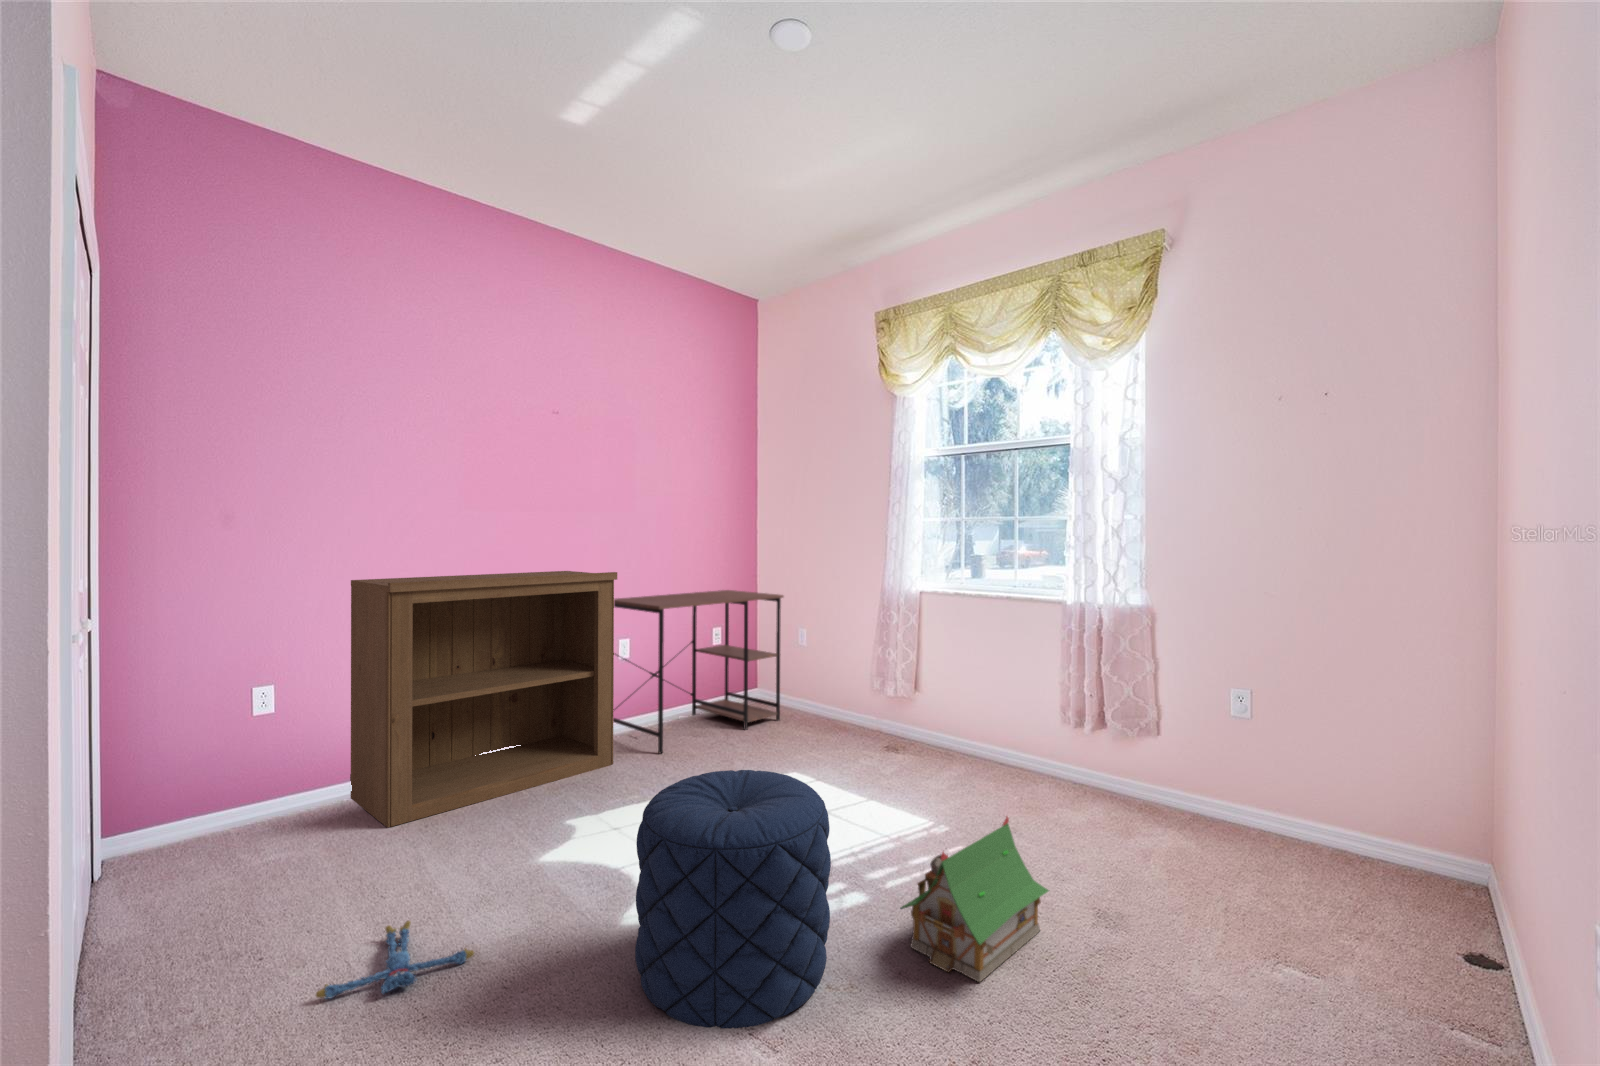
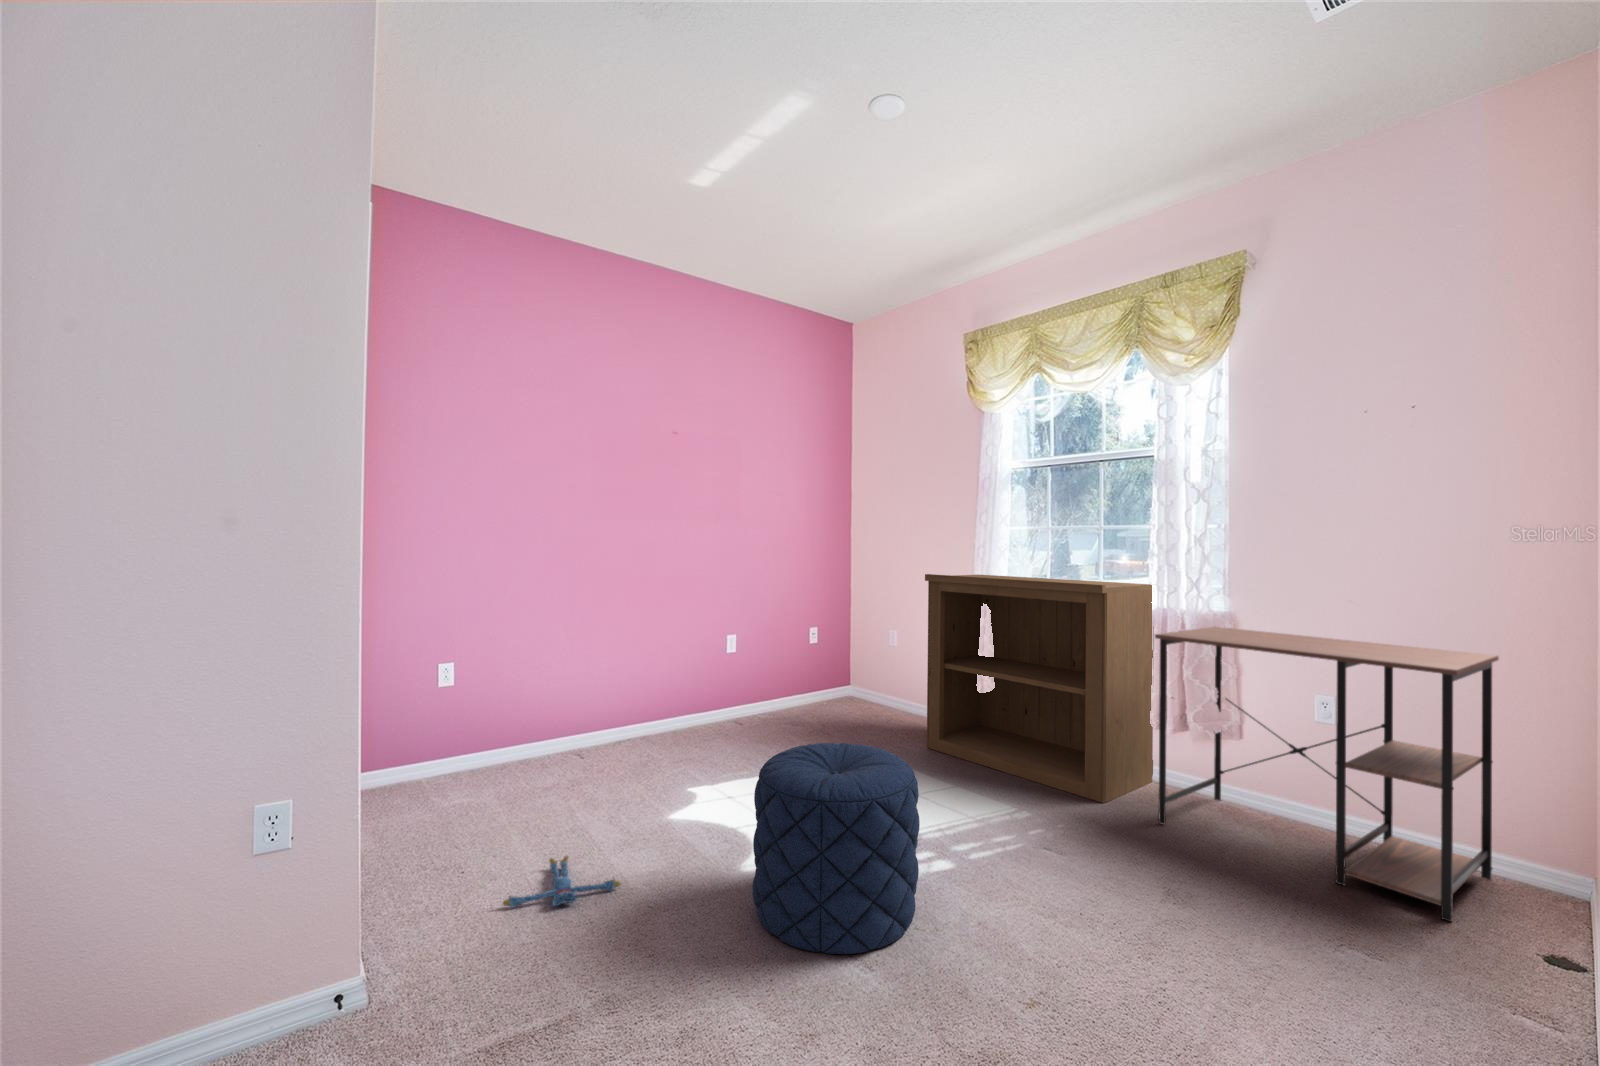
bookshelf: present [350,571,617,827] -> present [925,574,1154,803]
desk: present [614,590,783,753] -> present [1155,627,1499,922]
toy house: present [900,816,1049,982] -> none [982,795,1122,938]

